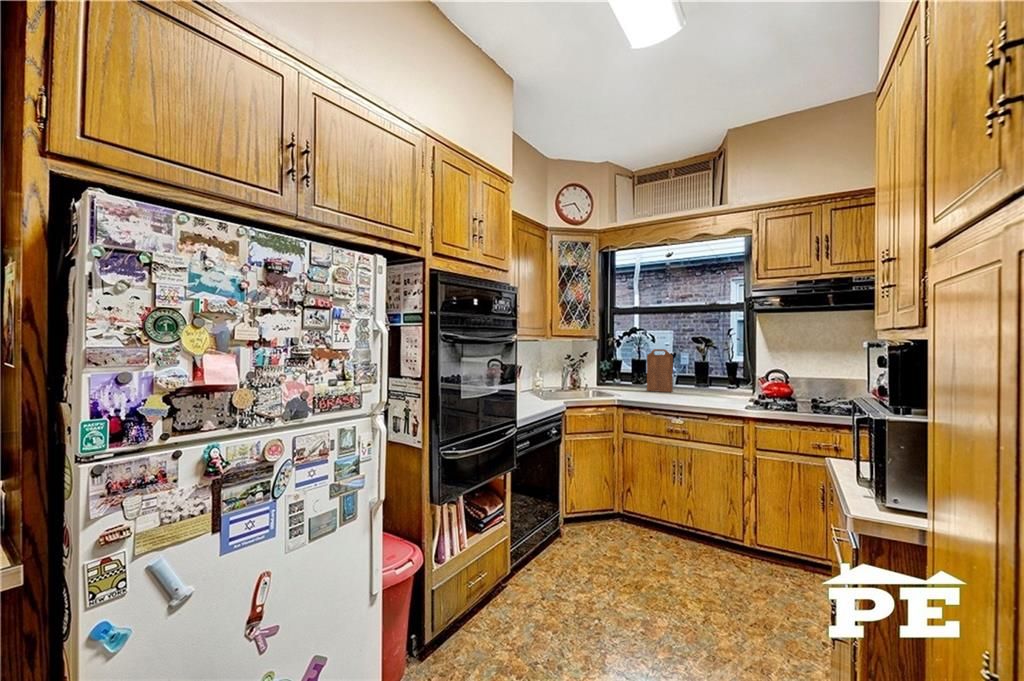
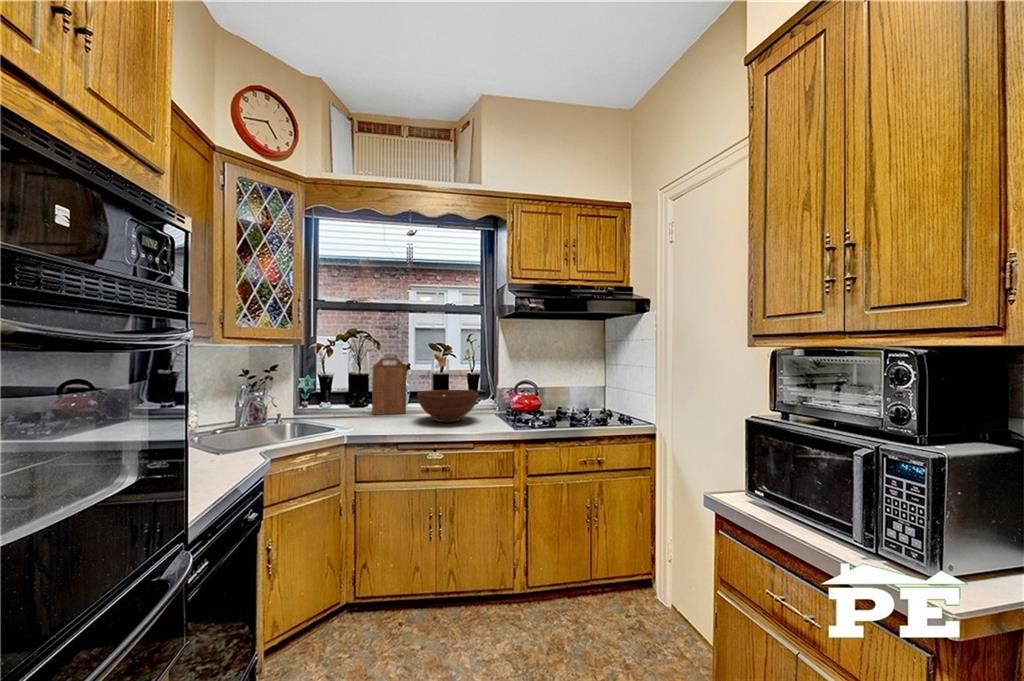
fruit bowl: none [672,375,724,400] -> present [417,390,478,422]

